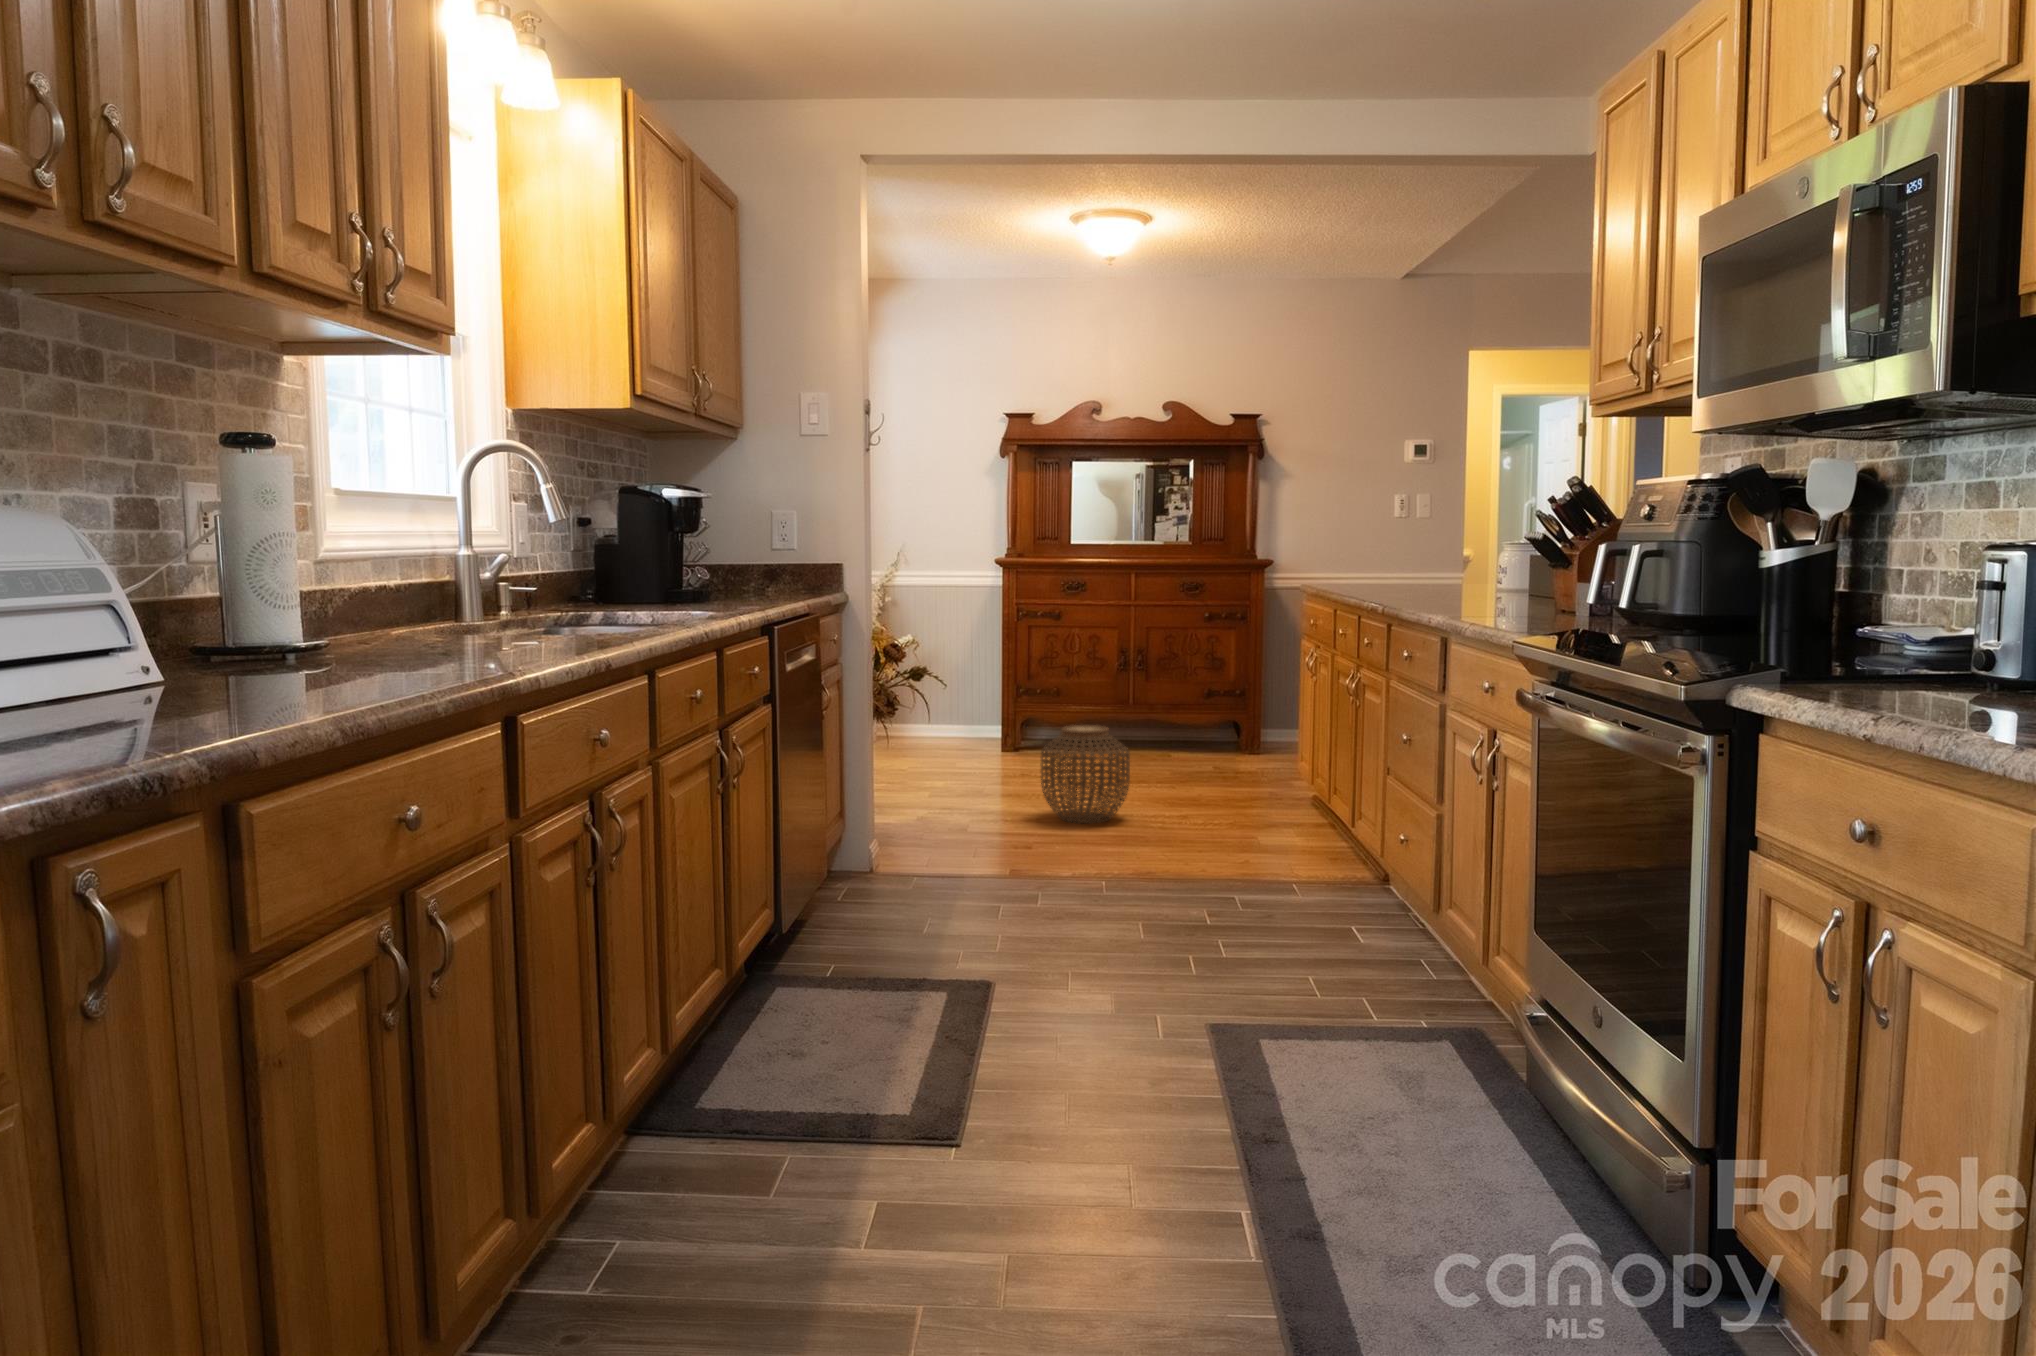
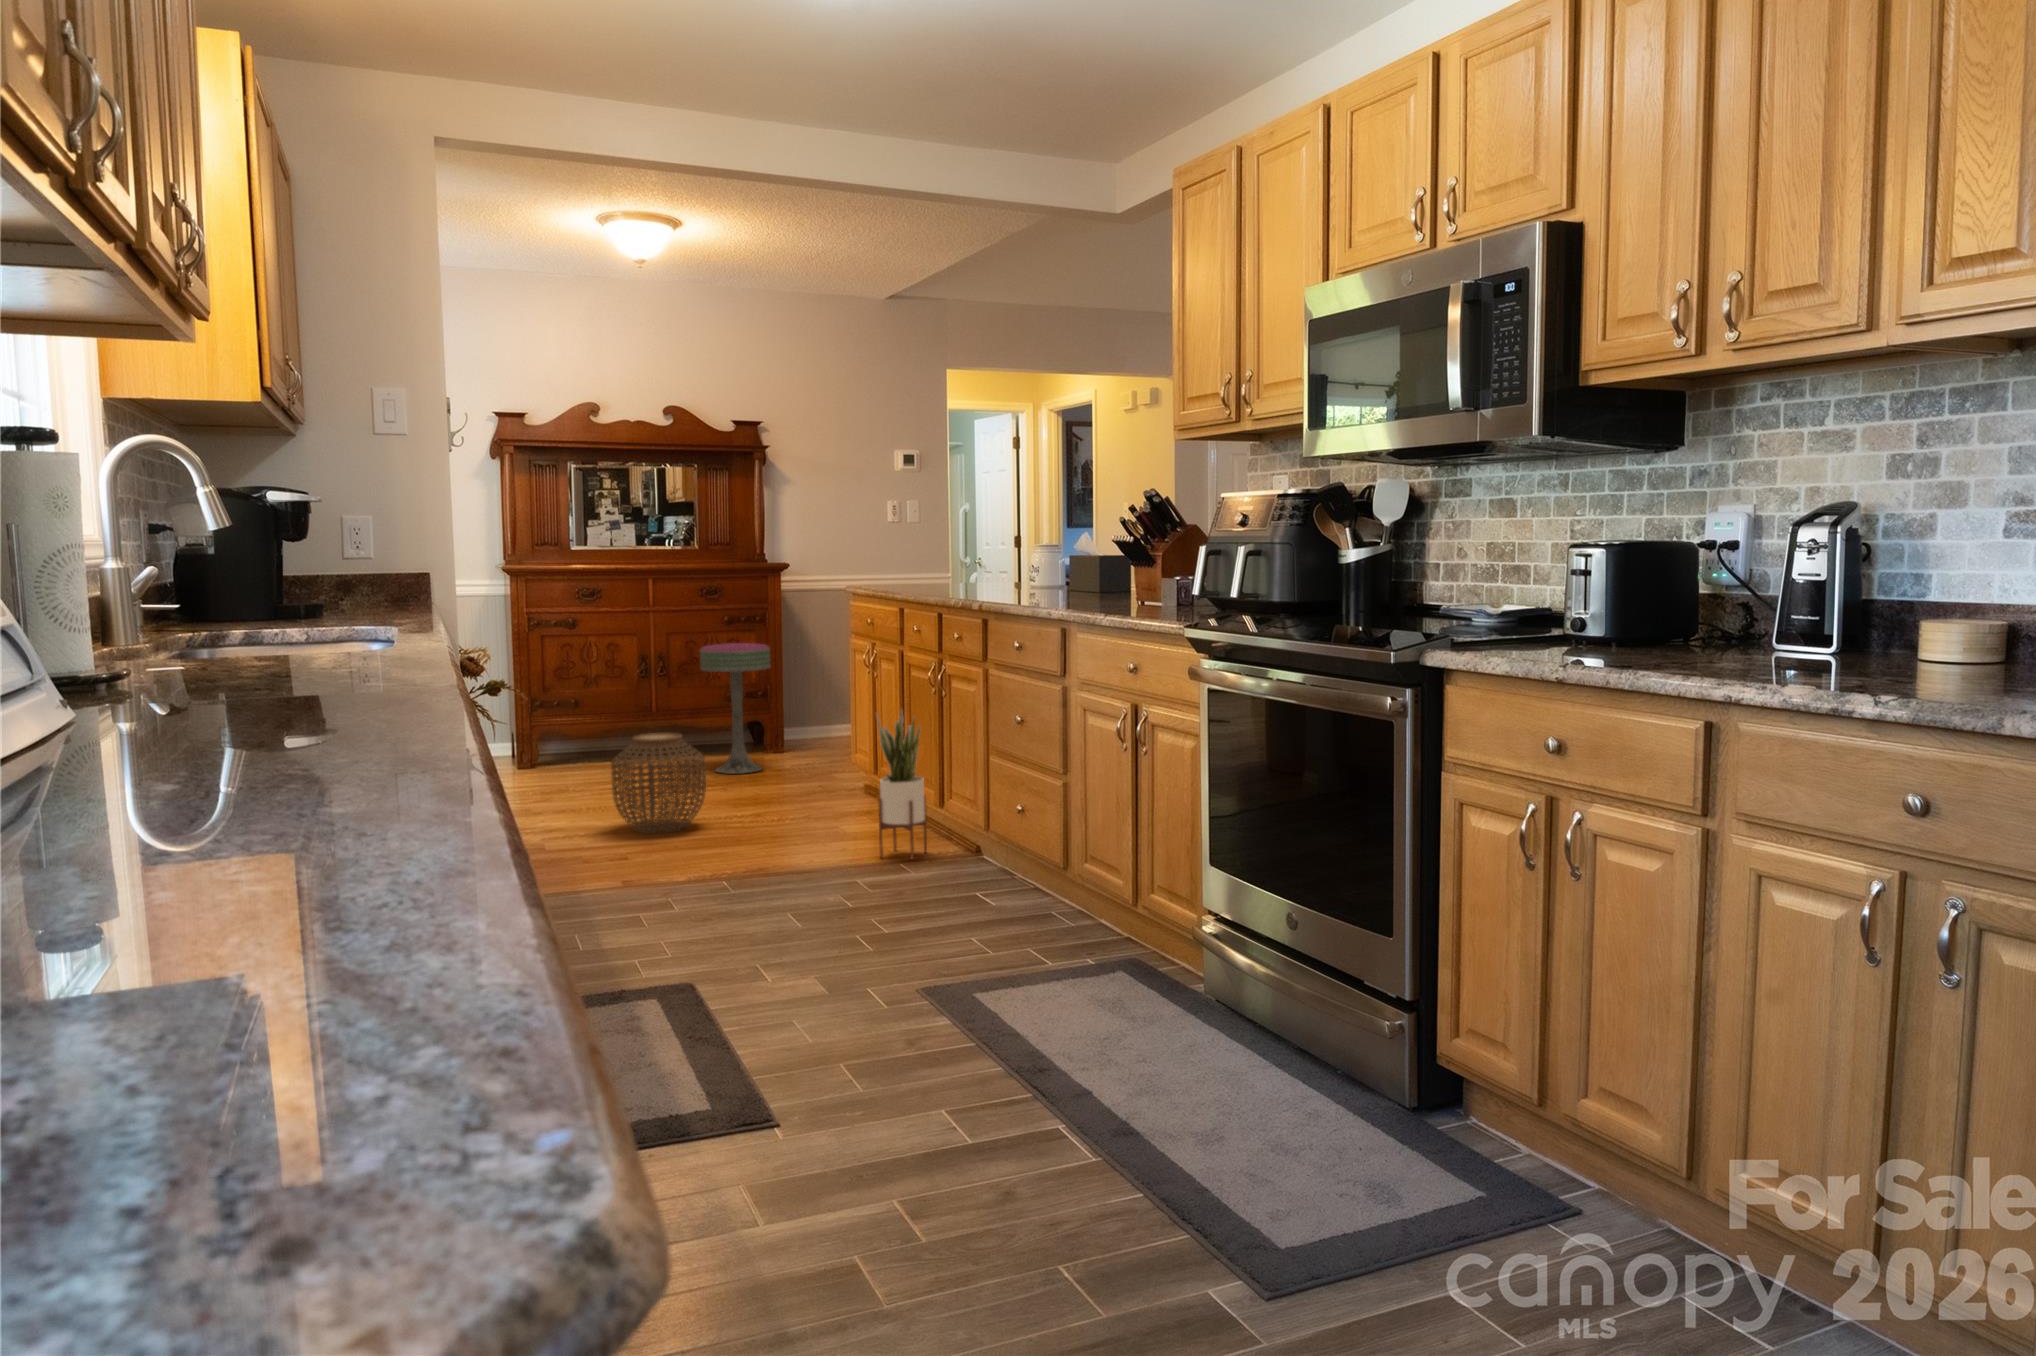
bar stool: none [1170,640,1240,772] -> present [700,643,771,774]
potted plant: none [1268,716,1326,879] -> present [876,711,927,859]

